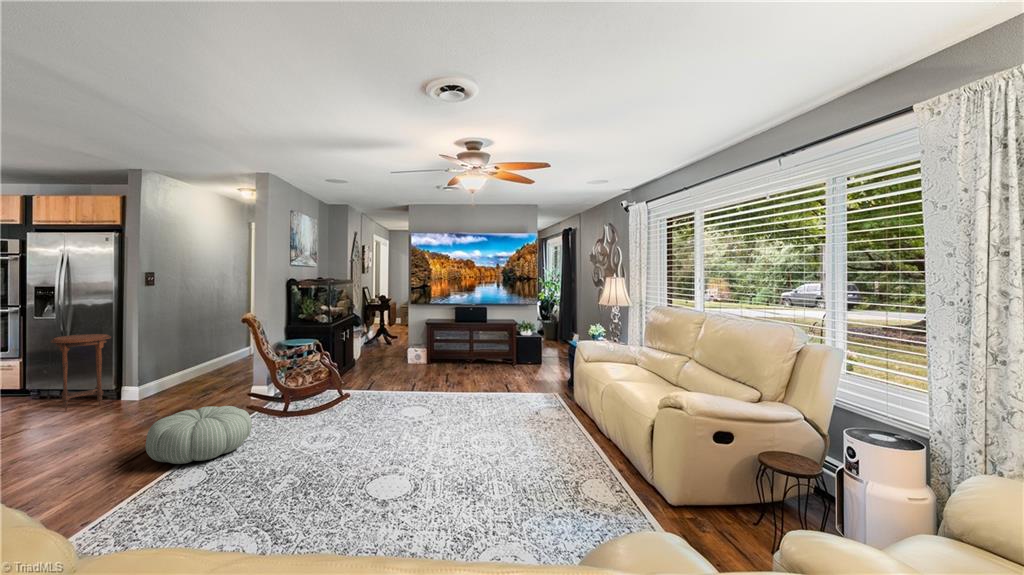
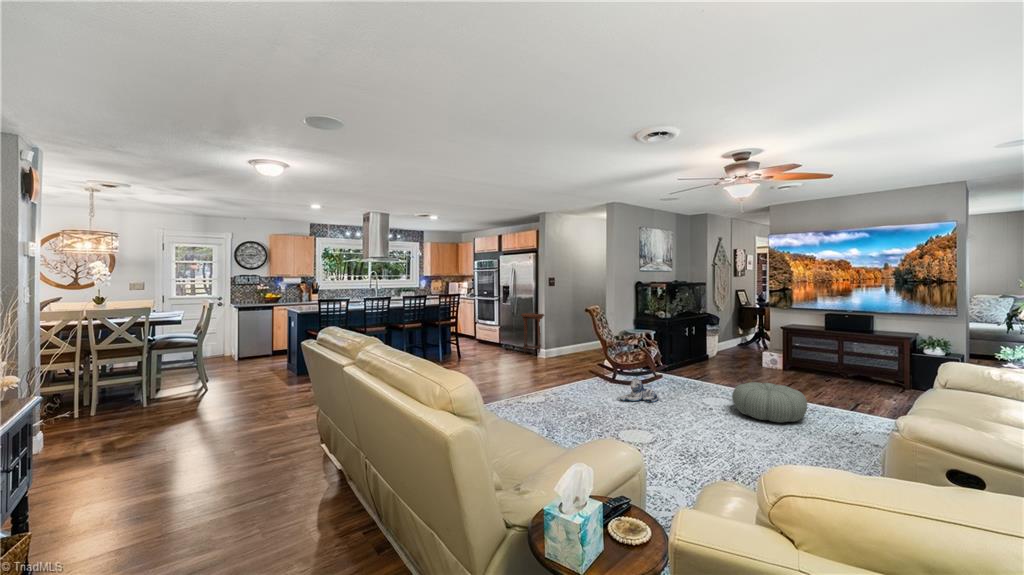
plush toy: none [322,402,366,436] -> present [620,378,659,402]
pouf: present [145,406,252,464] -> present [732,382,807,422]

